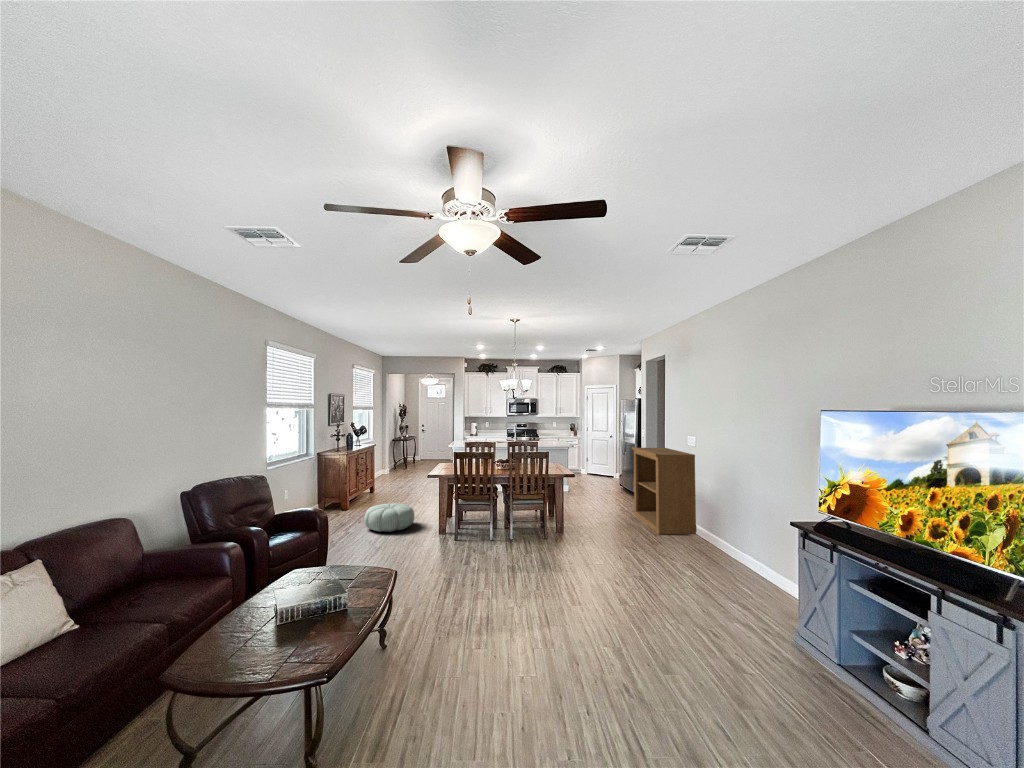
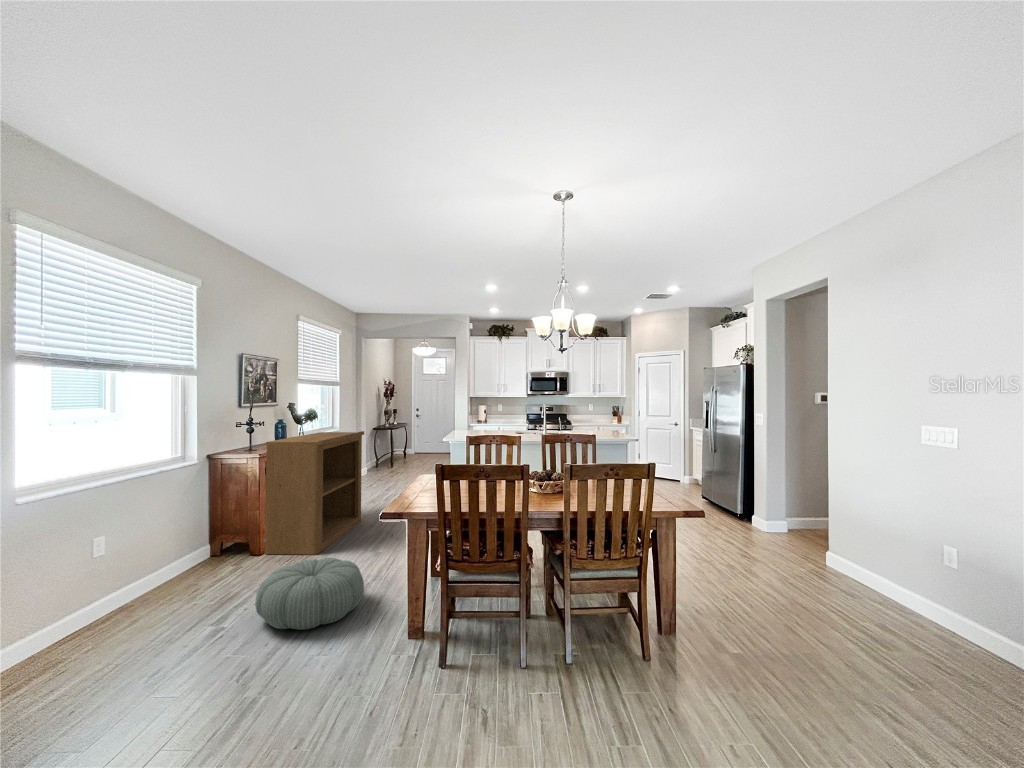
bookshelf: present [632,447,697,534] -> present [264,431,364,555]

